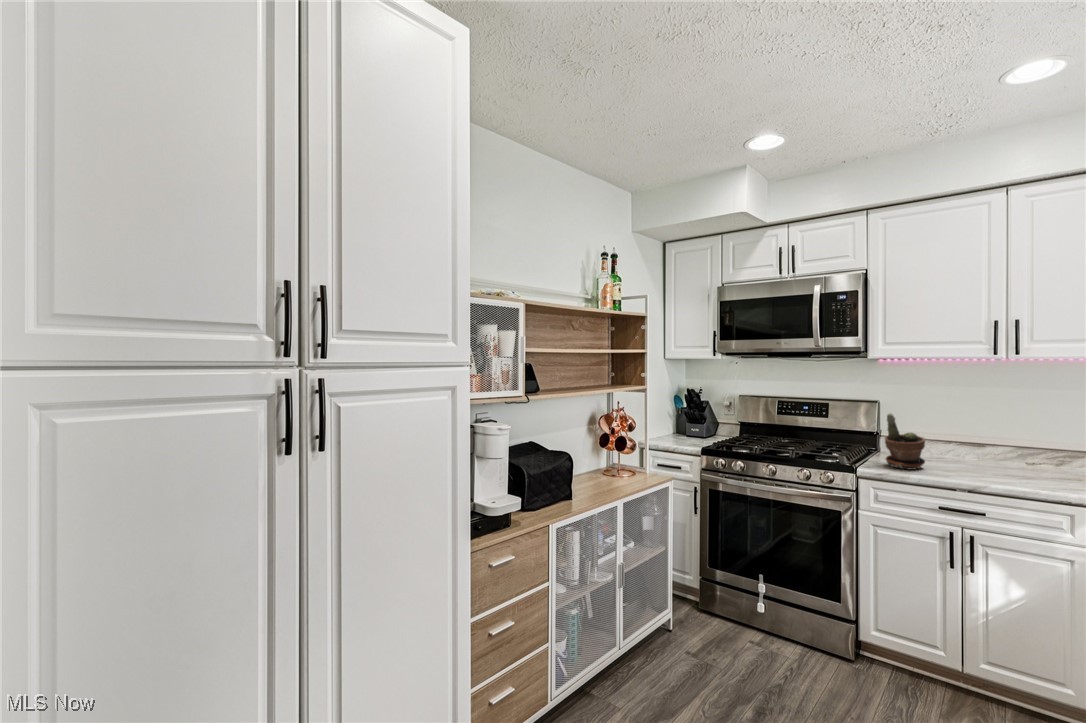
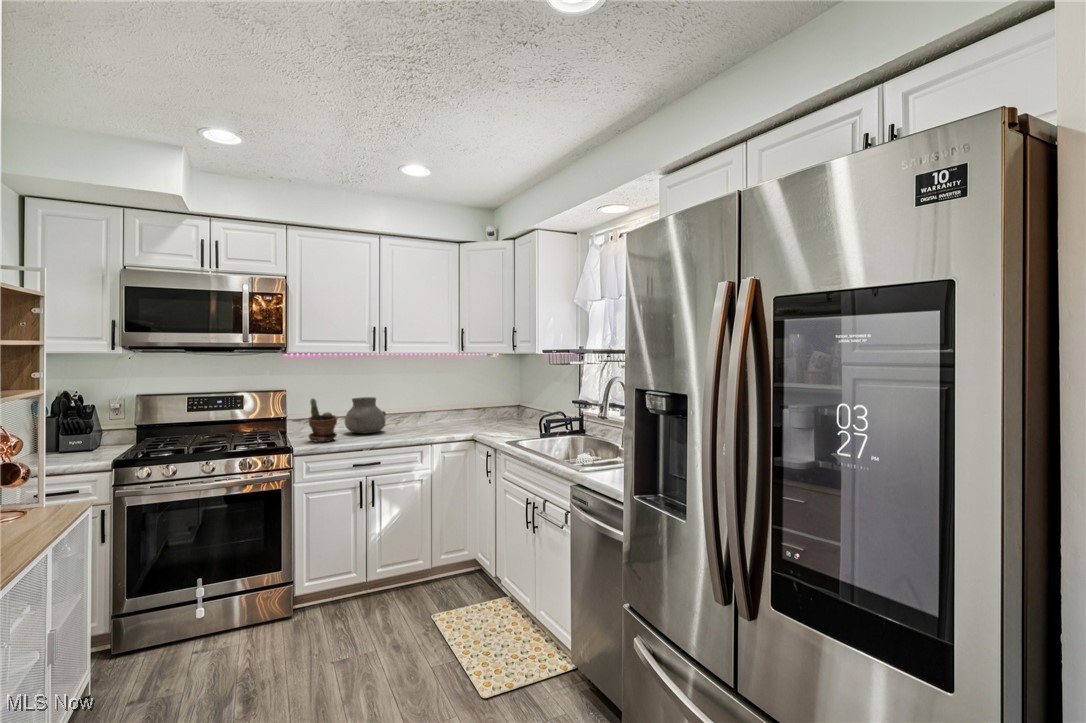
vase: none [948,418,1020,469] -> present [345,397,386,433]

